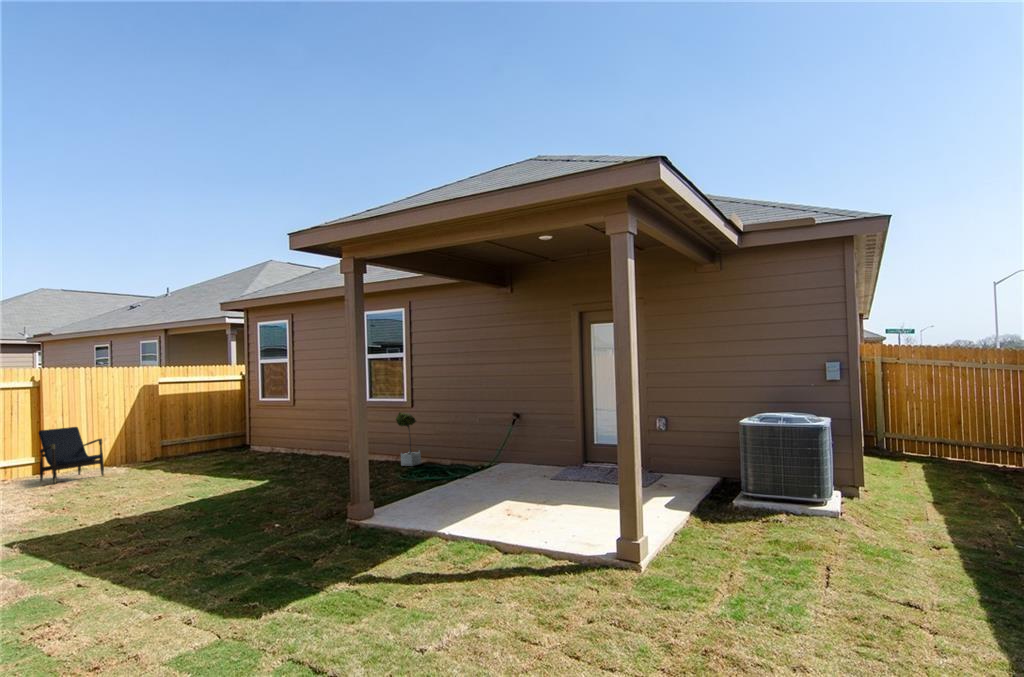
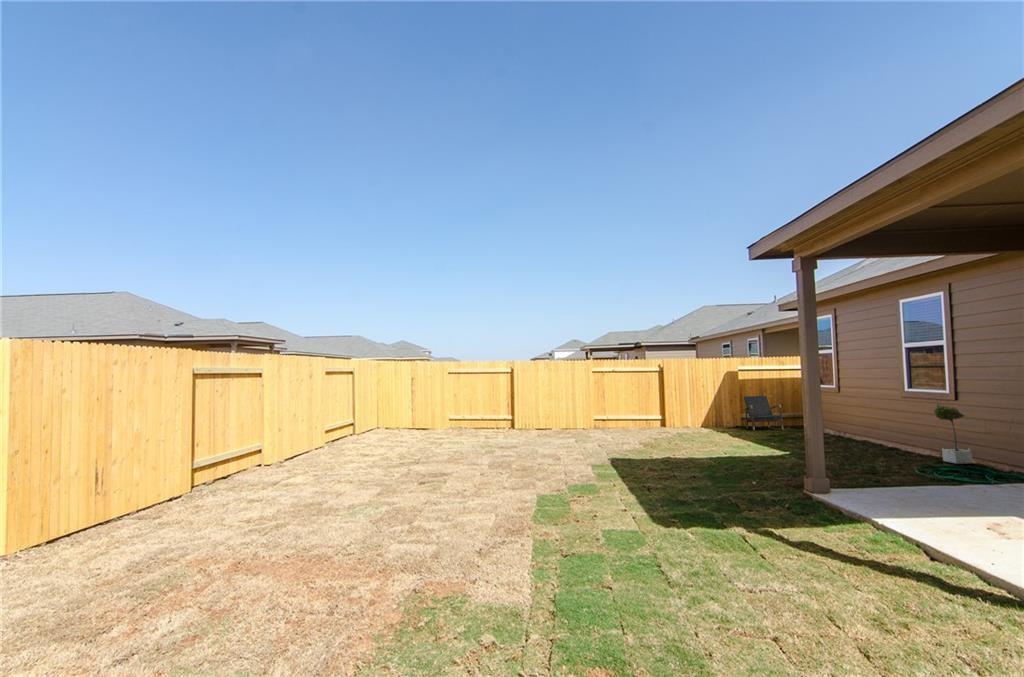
lounge chair: present [39,427,104,484] -> present [744,396,783,430]

